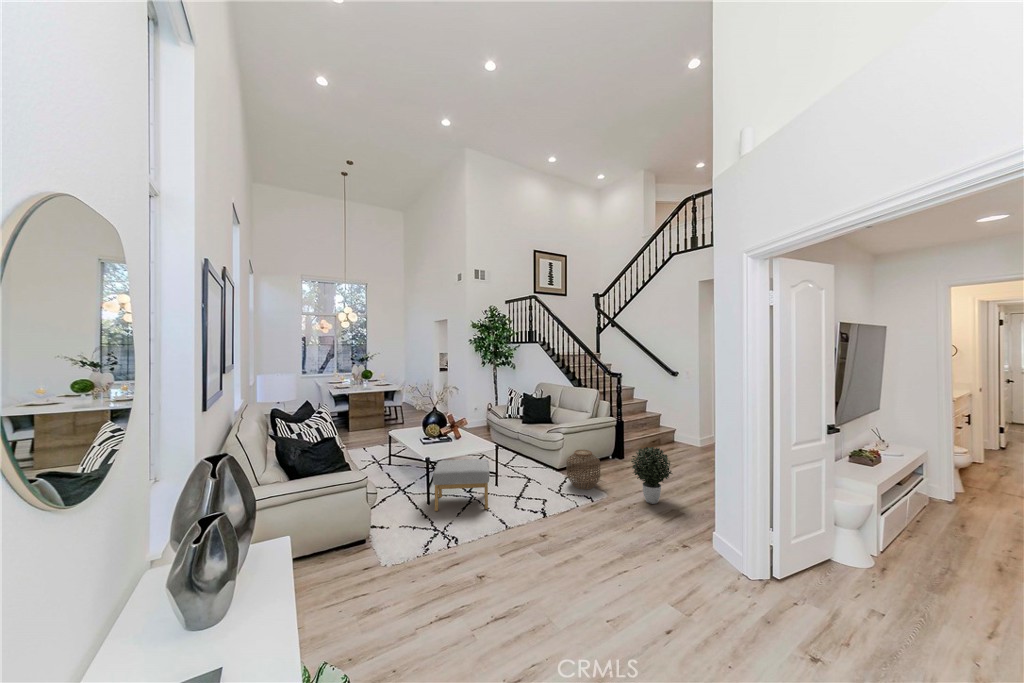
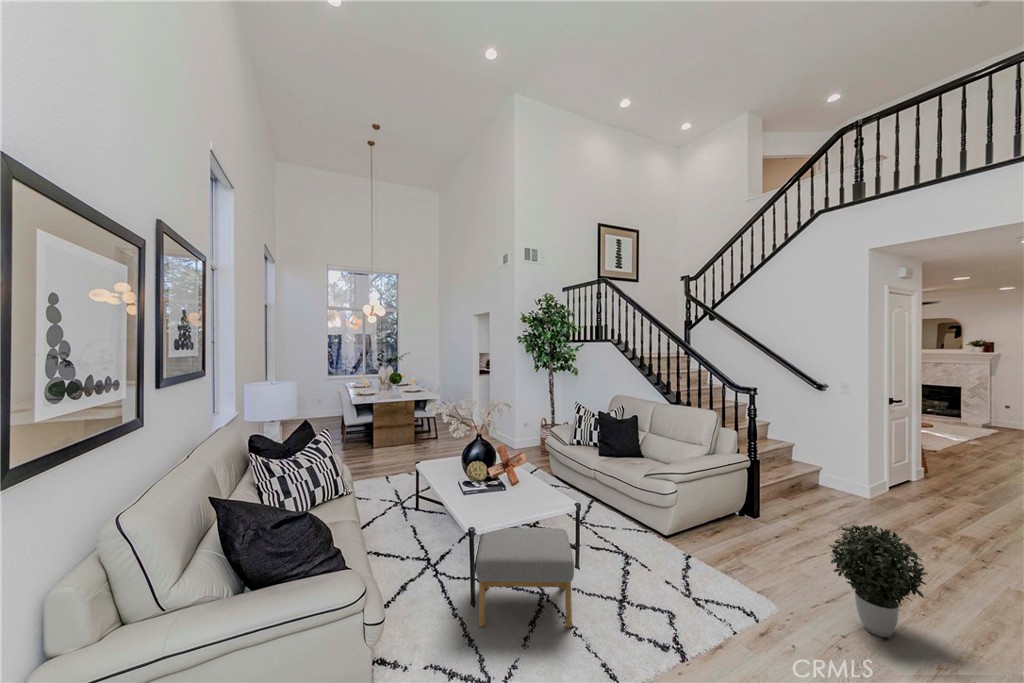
woven basket: present [566,450,600,490] -> none [694,514,758,587]

